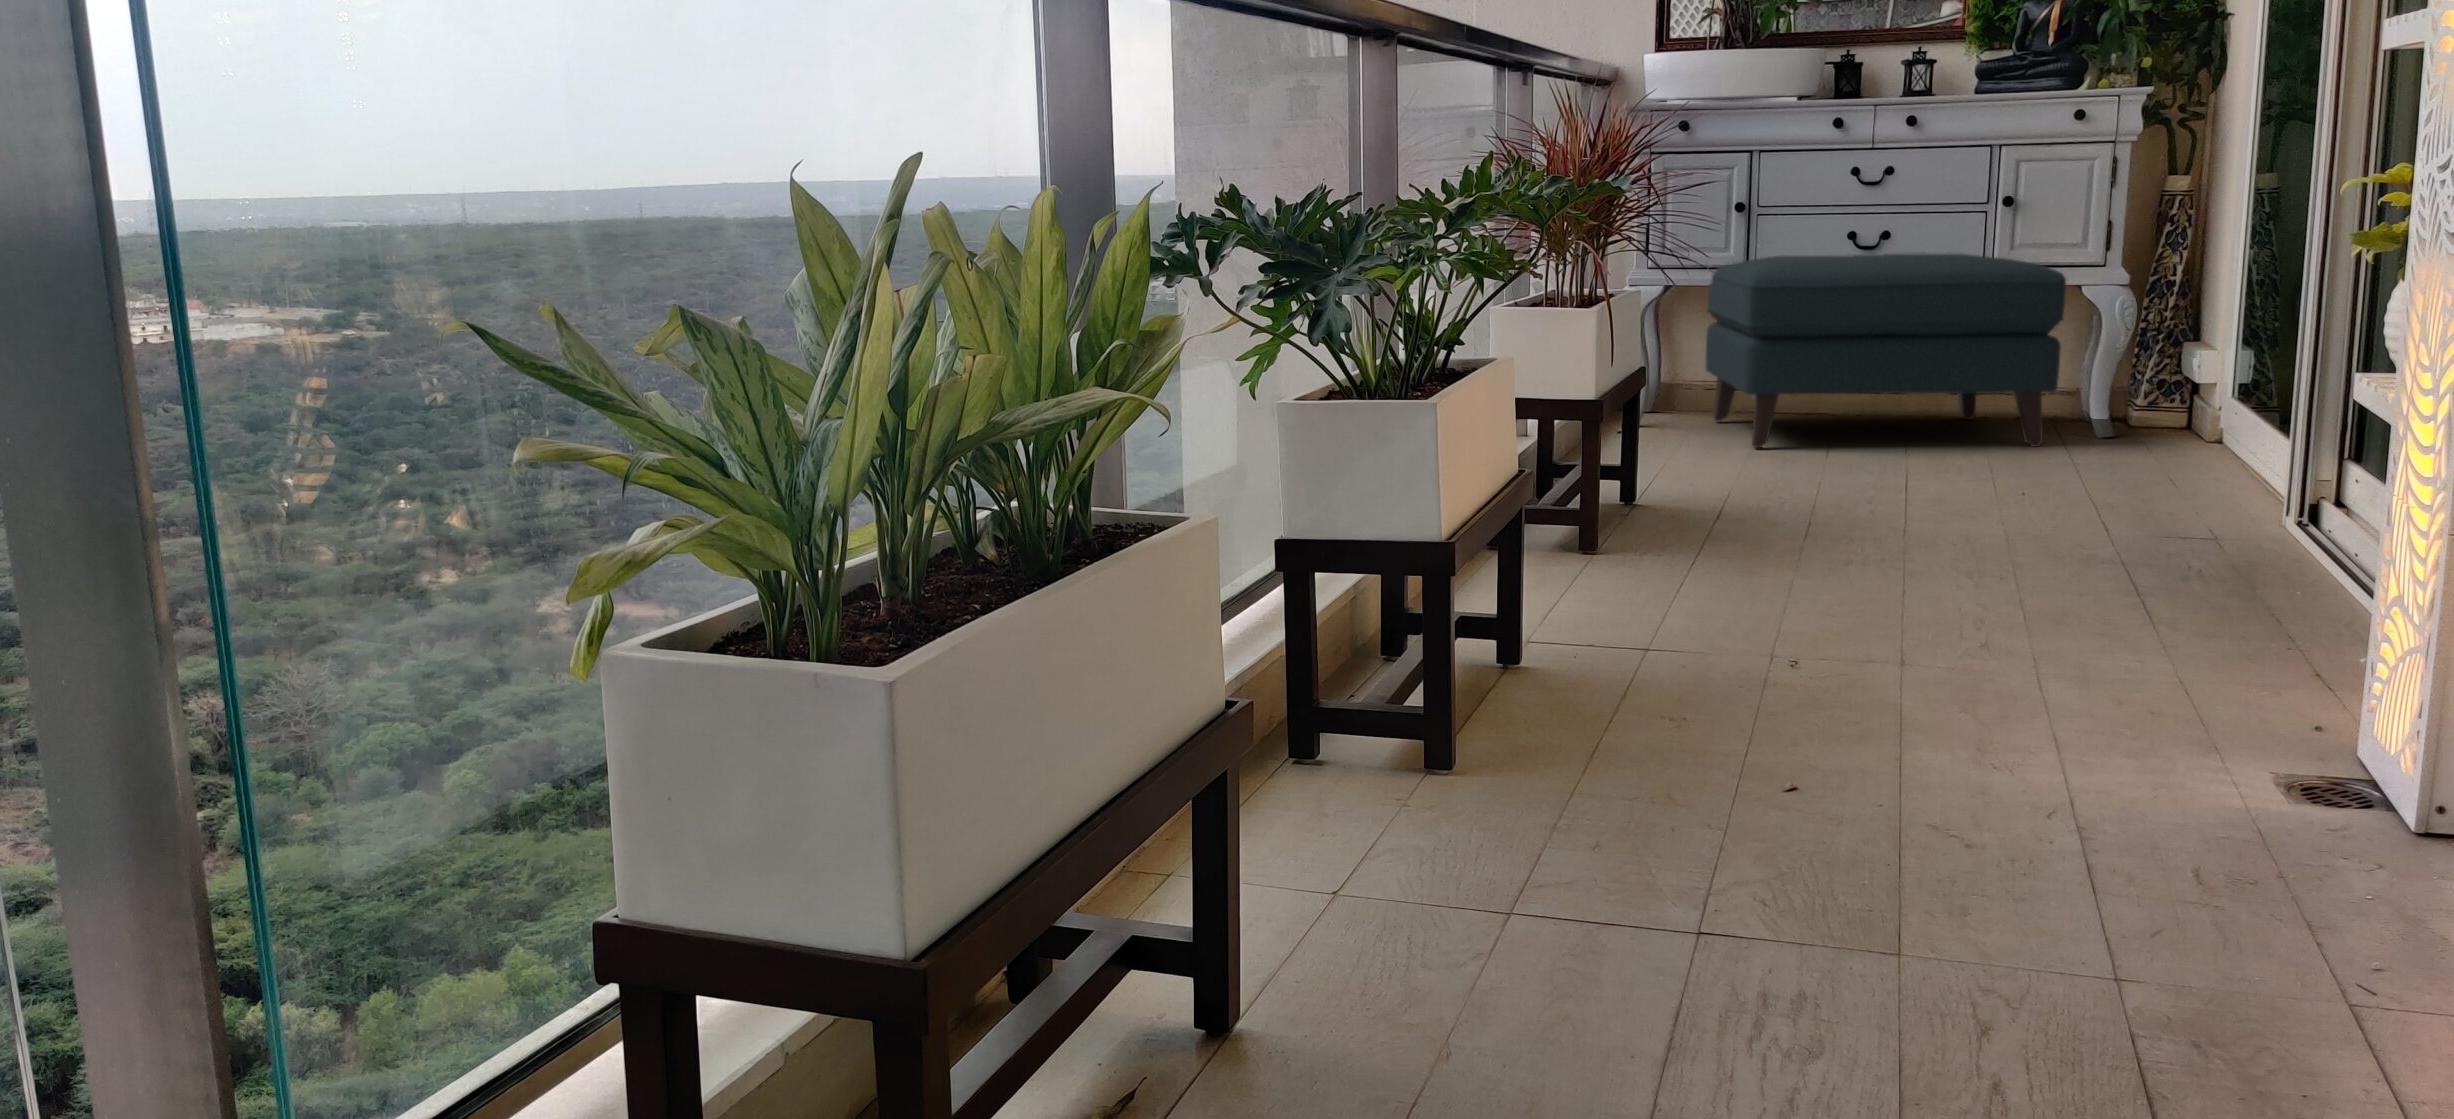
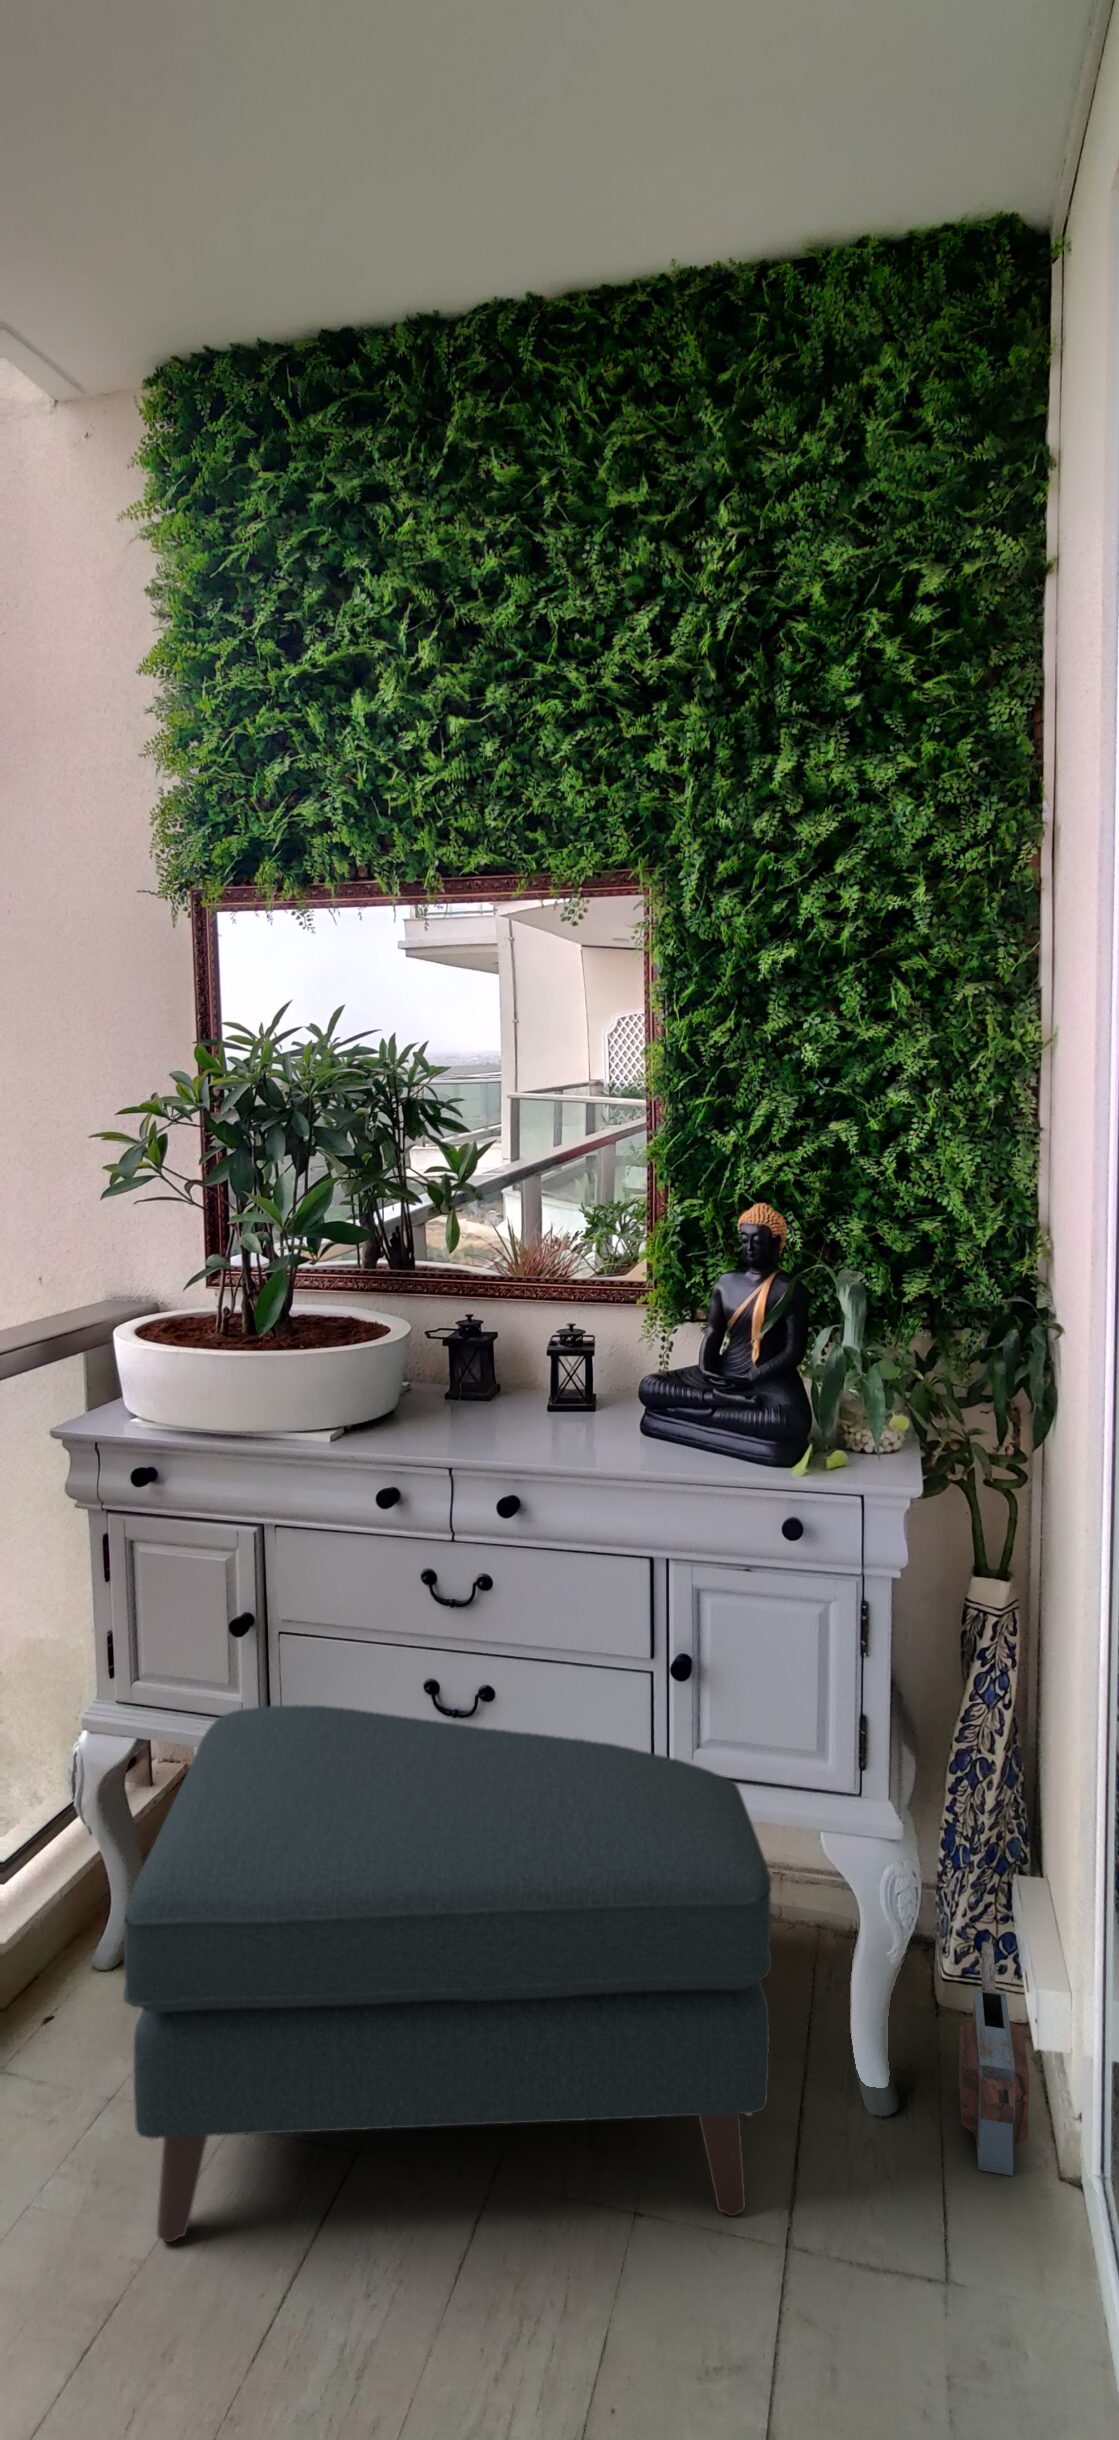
watering can: none [2150,362,2193,442] -> present [959,1942,1029,2176]

